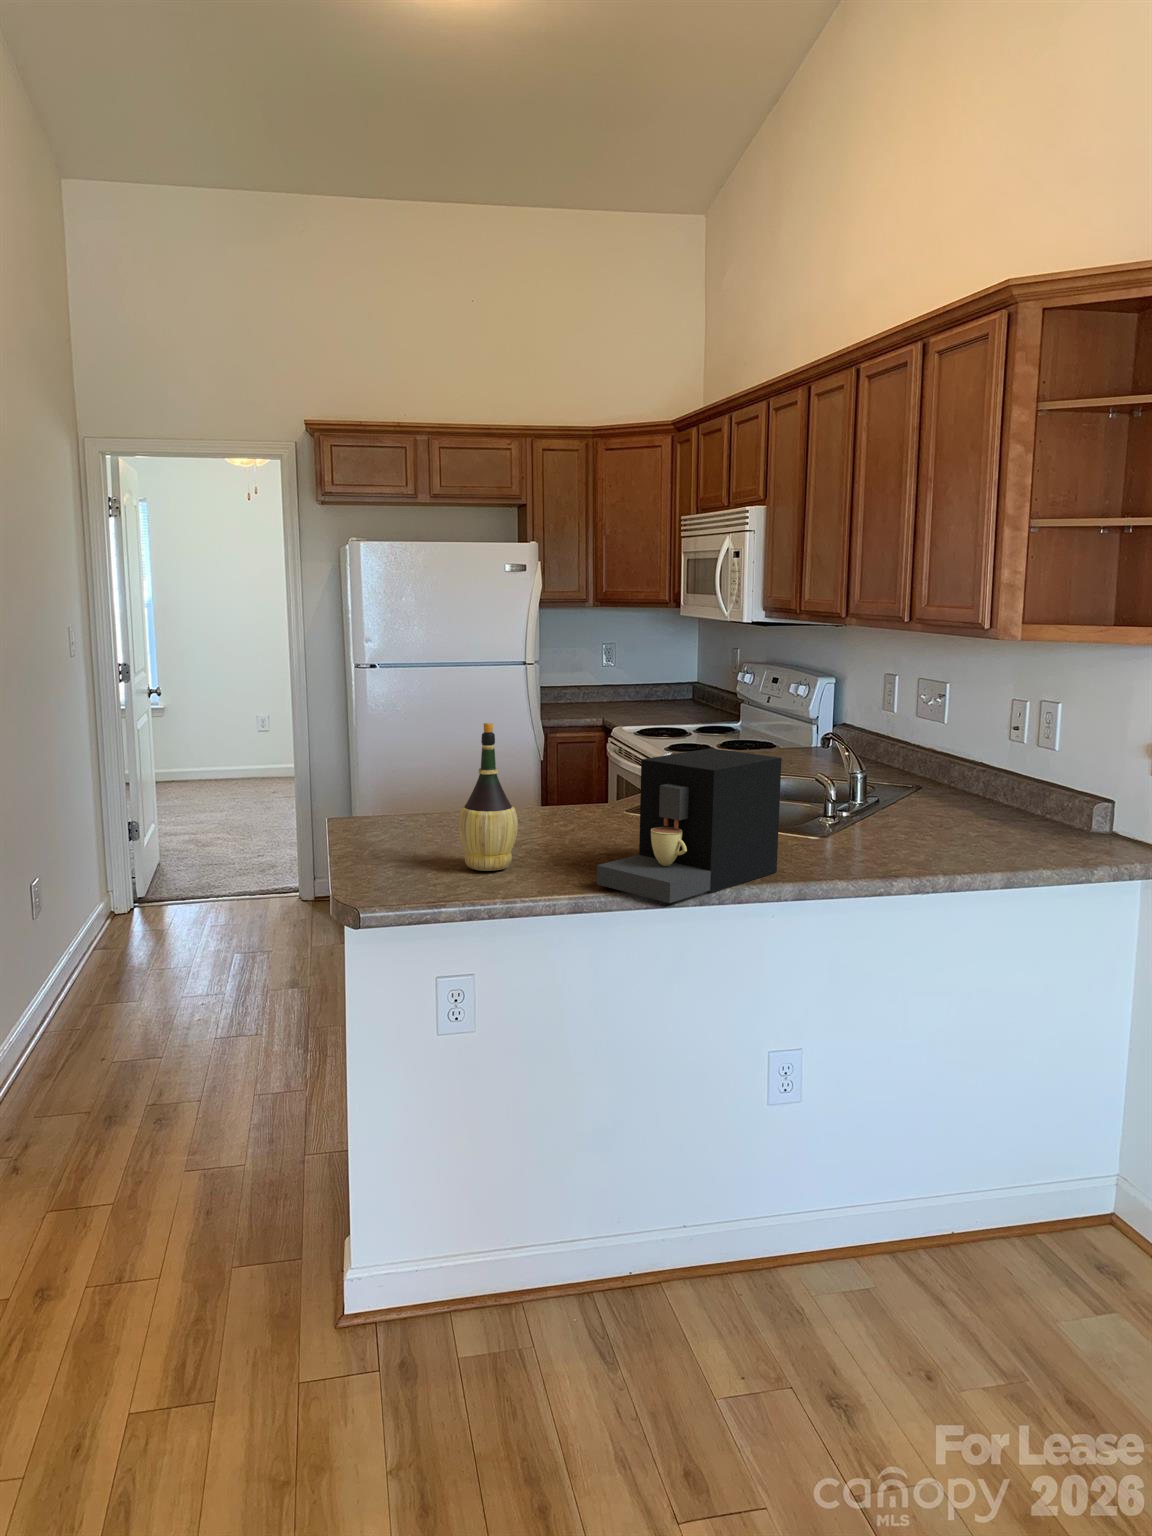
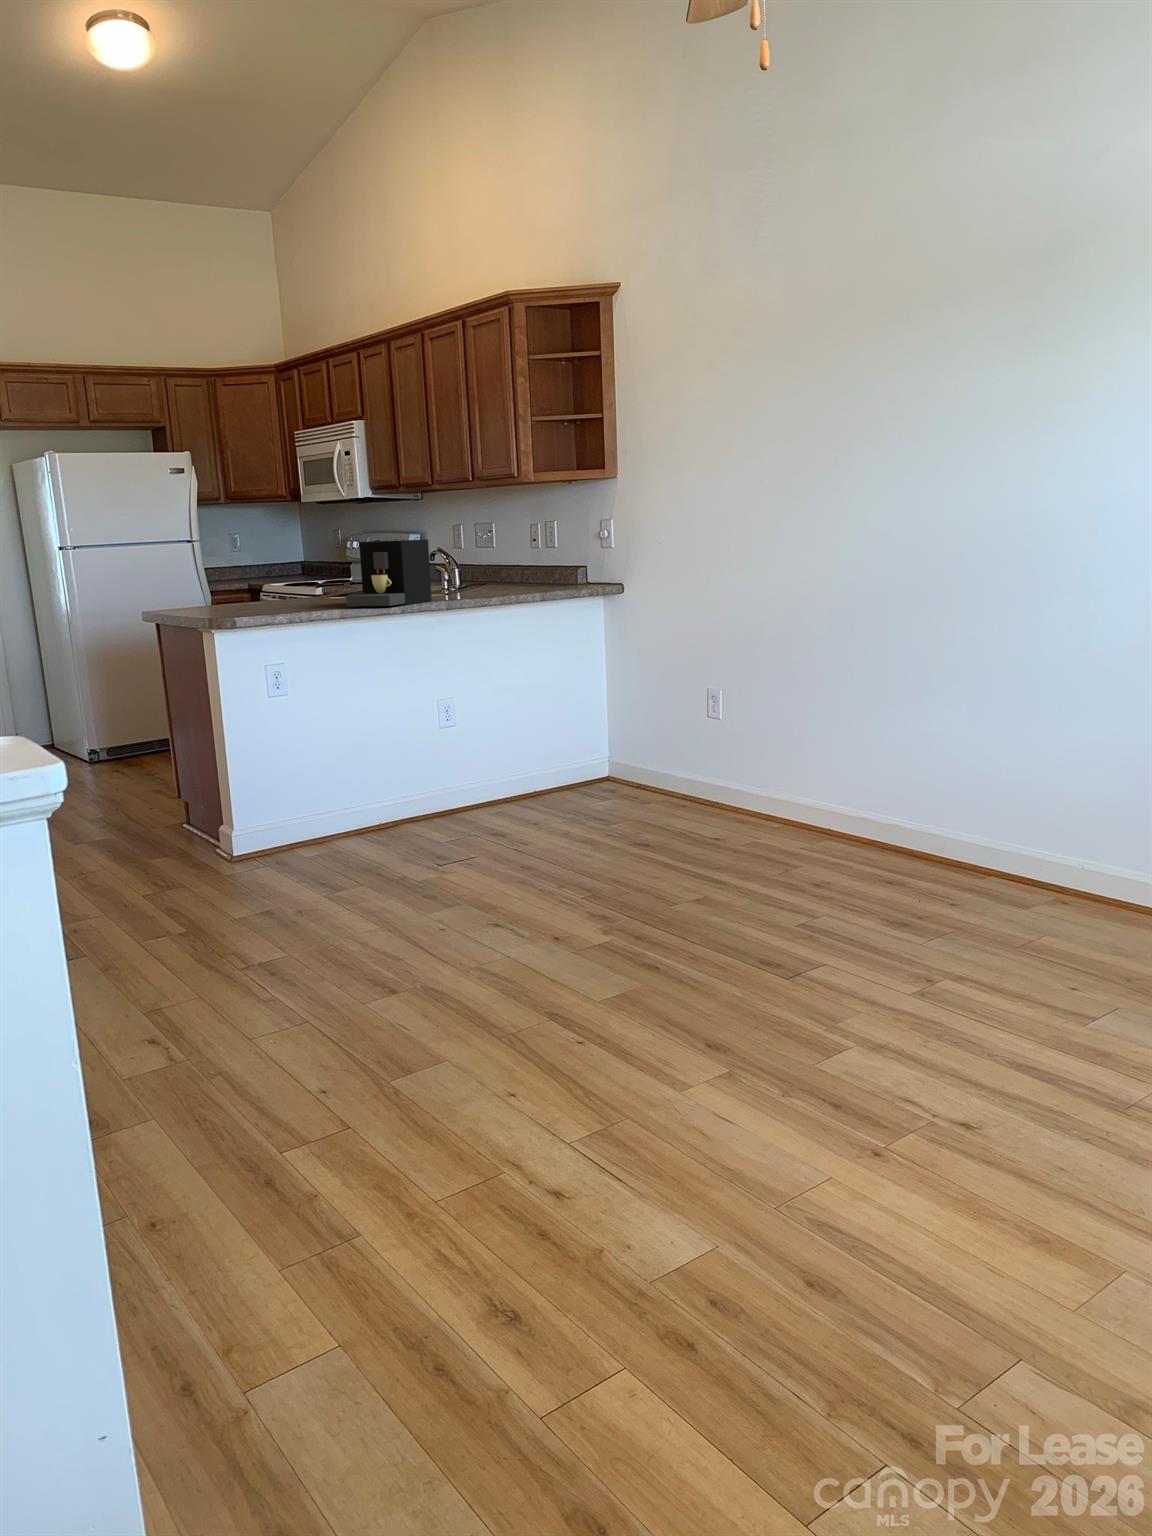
wine bottle: present [459,723,518,871] -> none [261,528,294,610]

